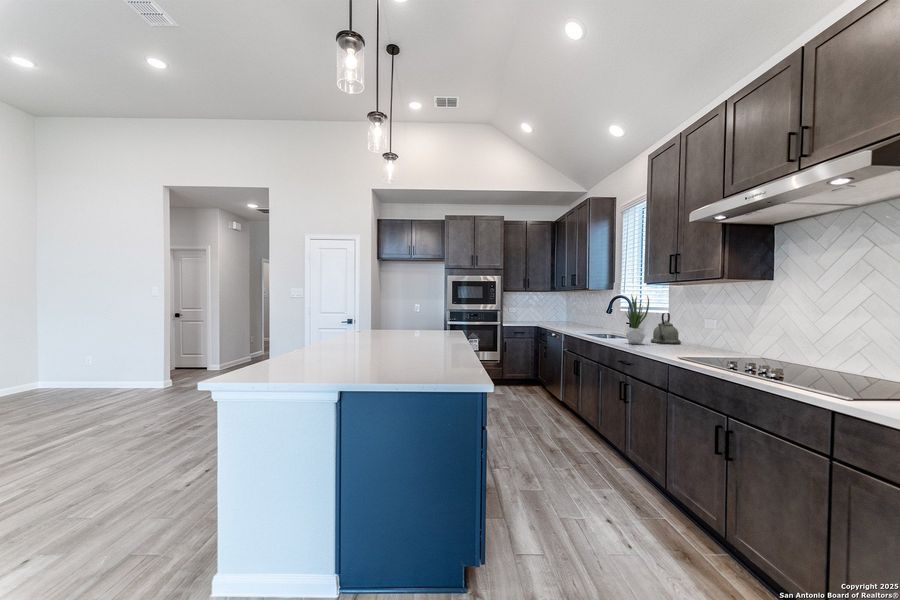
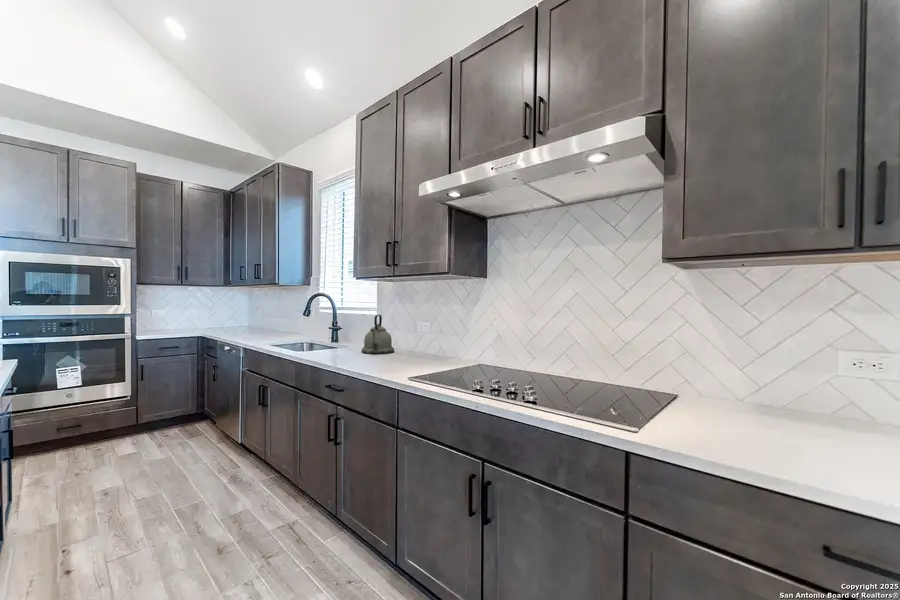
potted plant: present [626,295,649,344] -> none [333,292,362,359]

